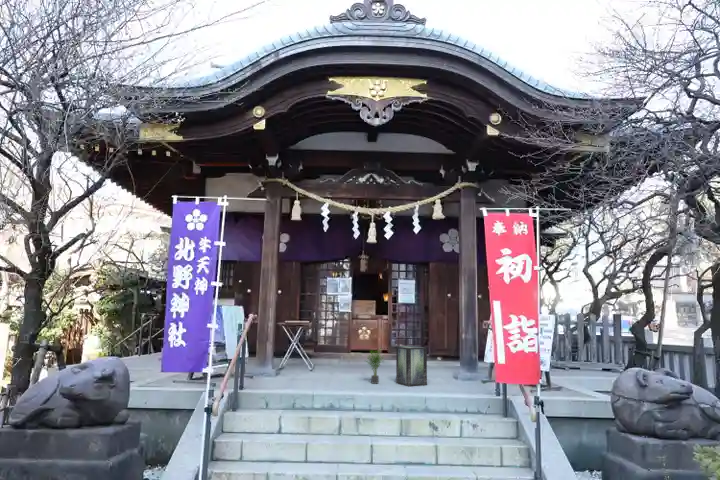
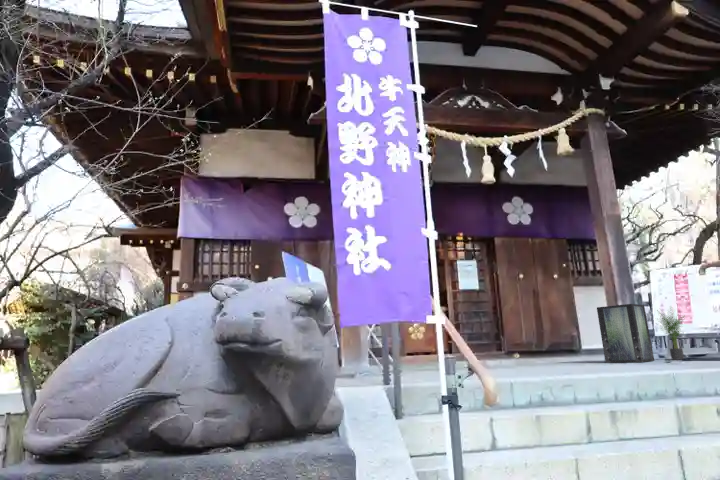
potted plant: present [368,352,381,384] -> present [660,313,684,360]

